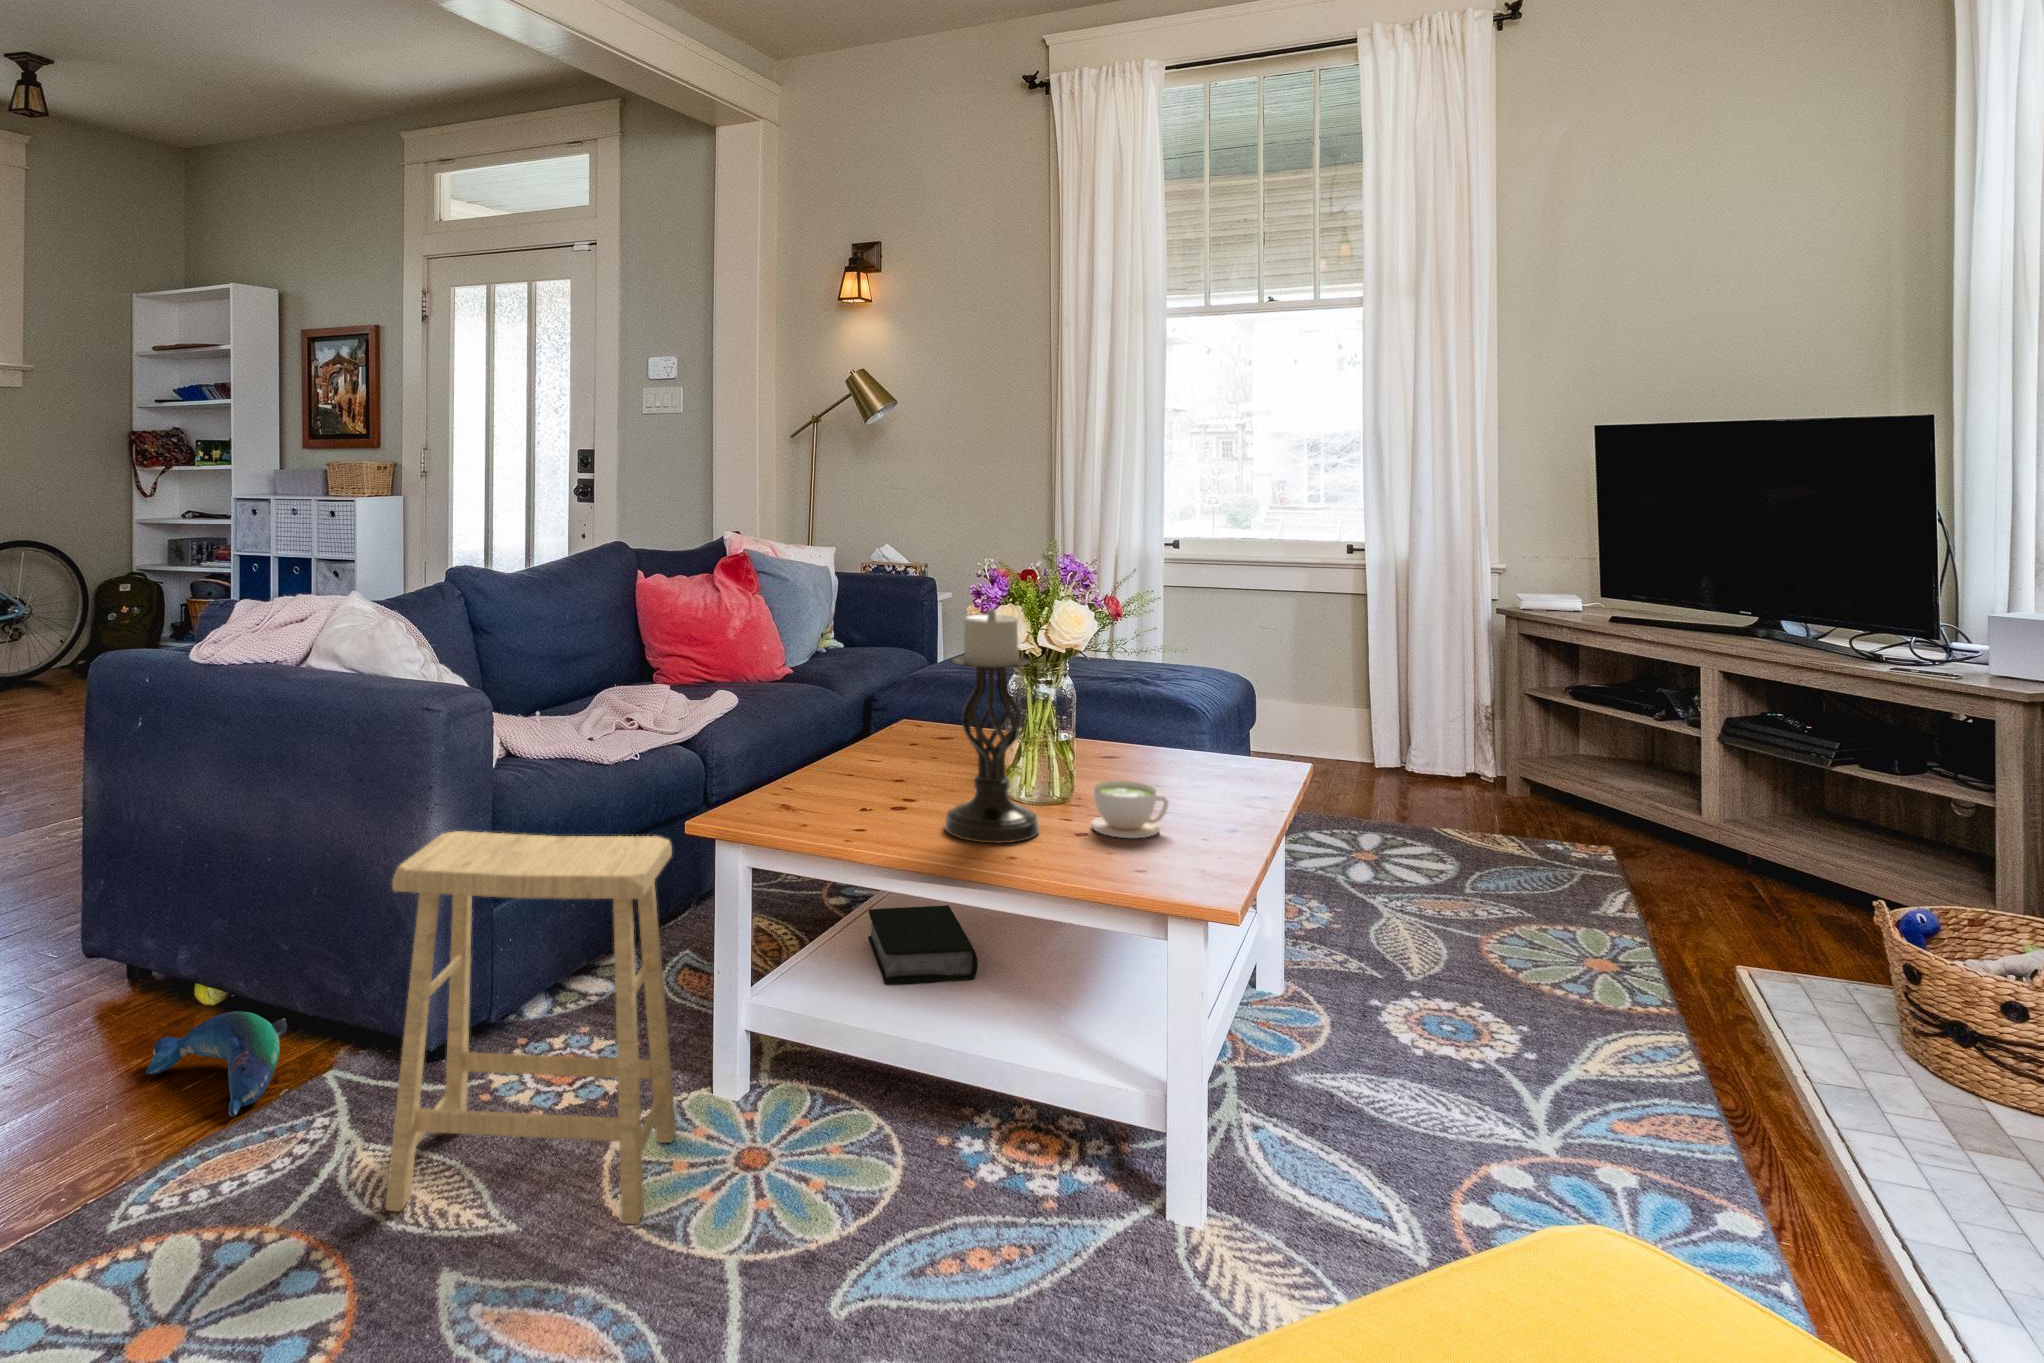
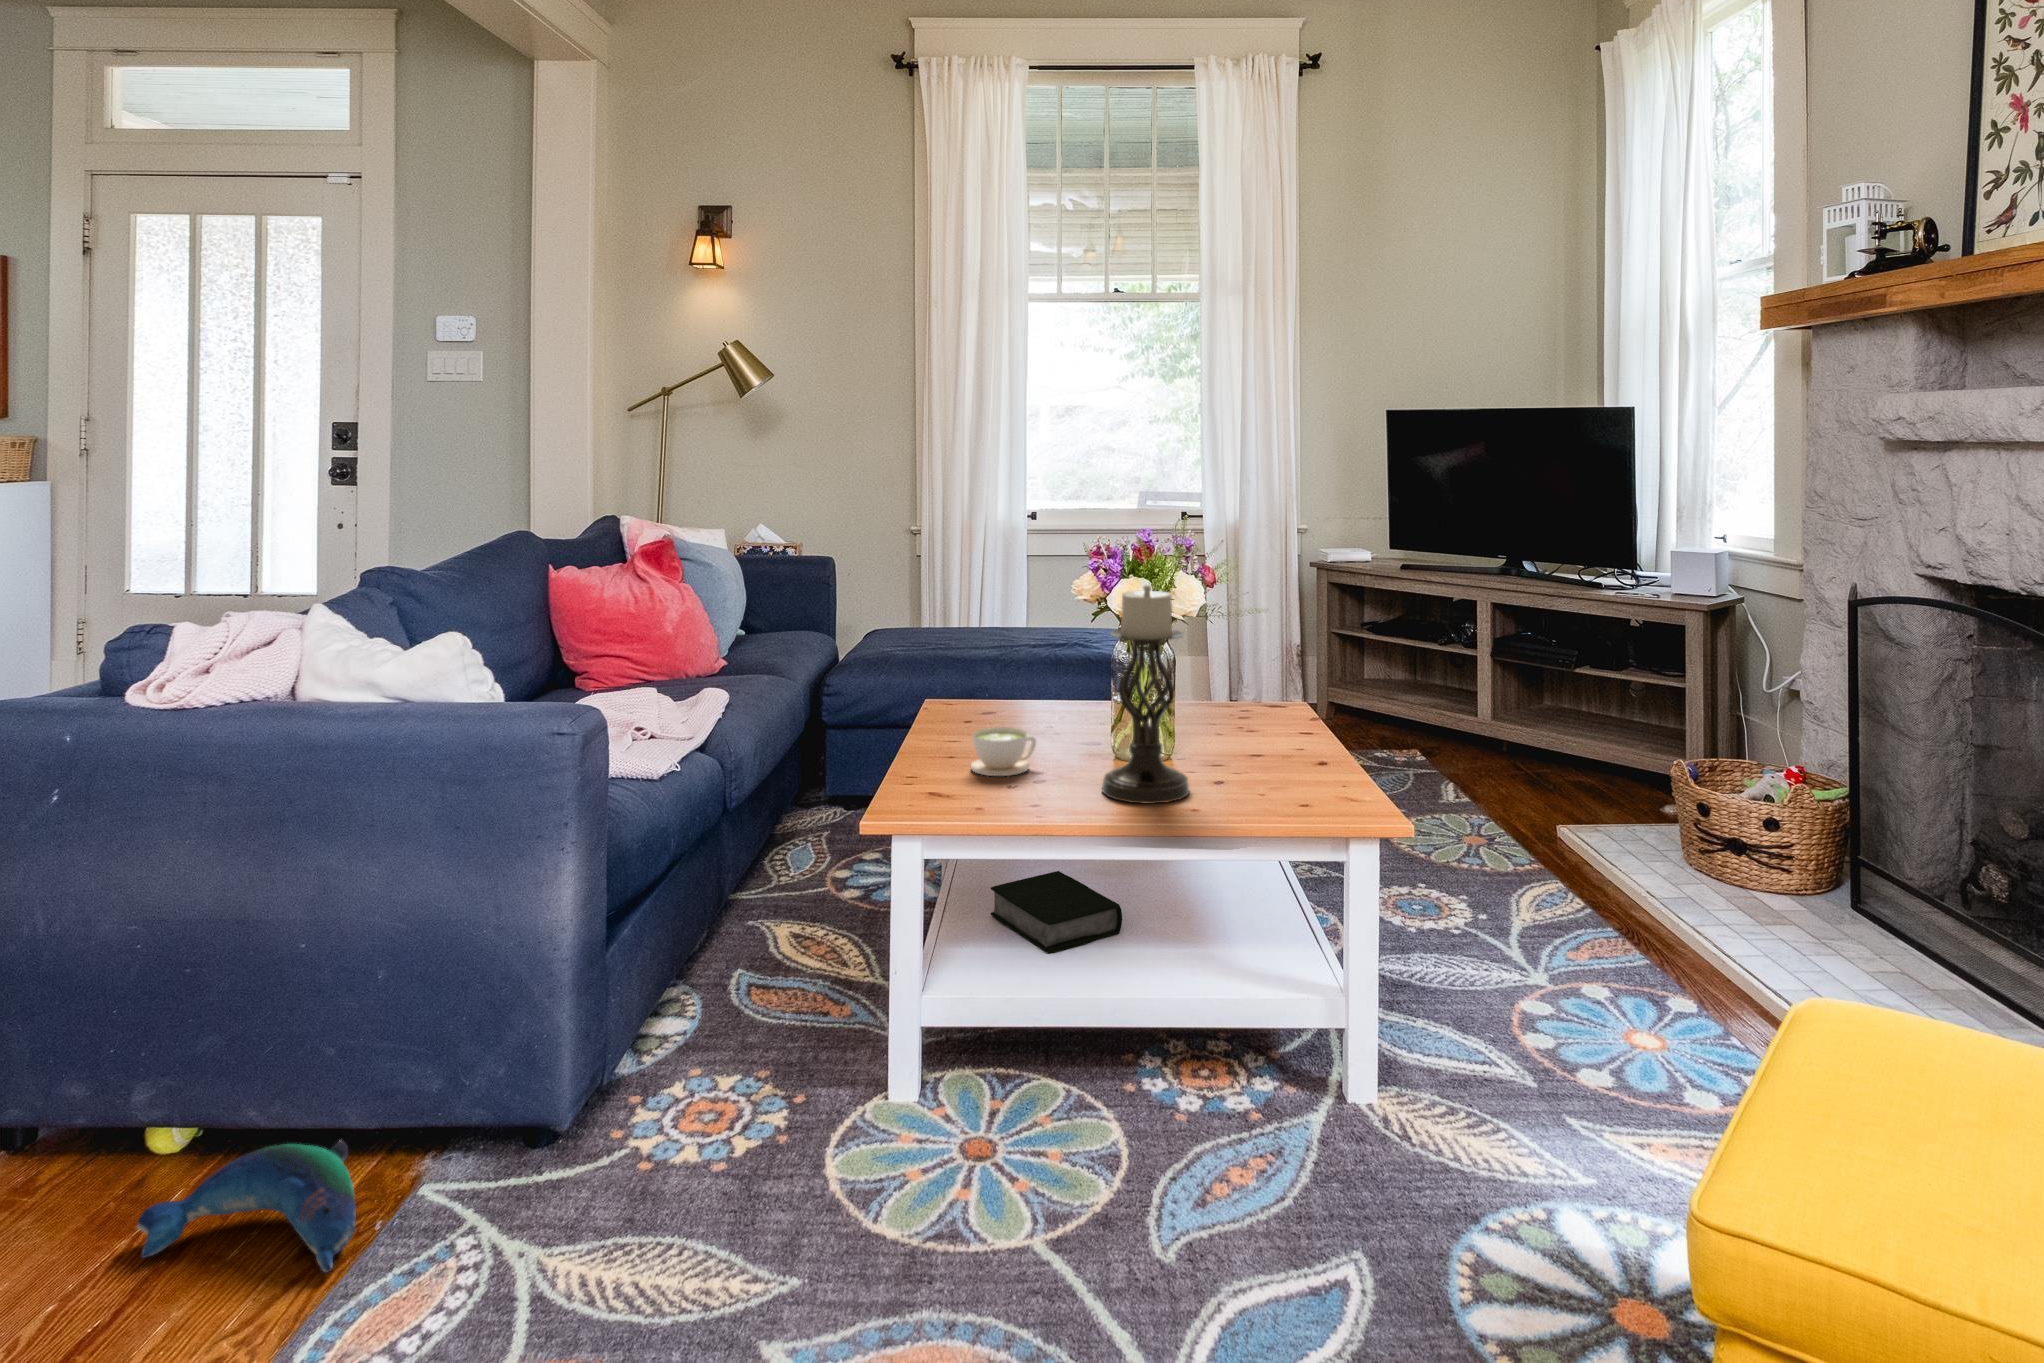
coffee cup: present [1092,781,1168,838] -> present [971,727,1036,776]
footstool: present [385,831,676,1224] -> none [624,842,921,1312]

